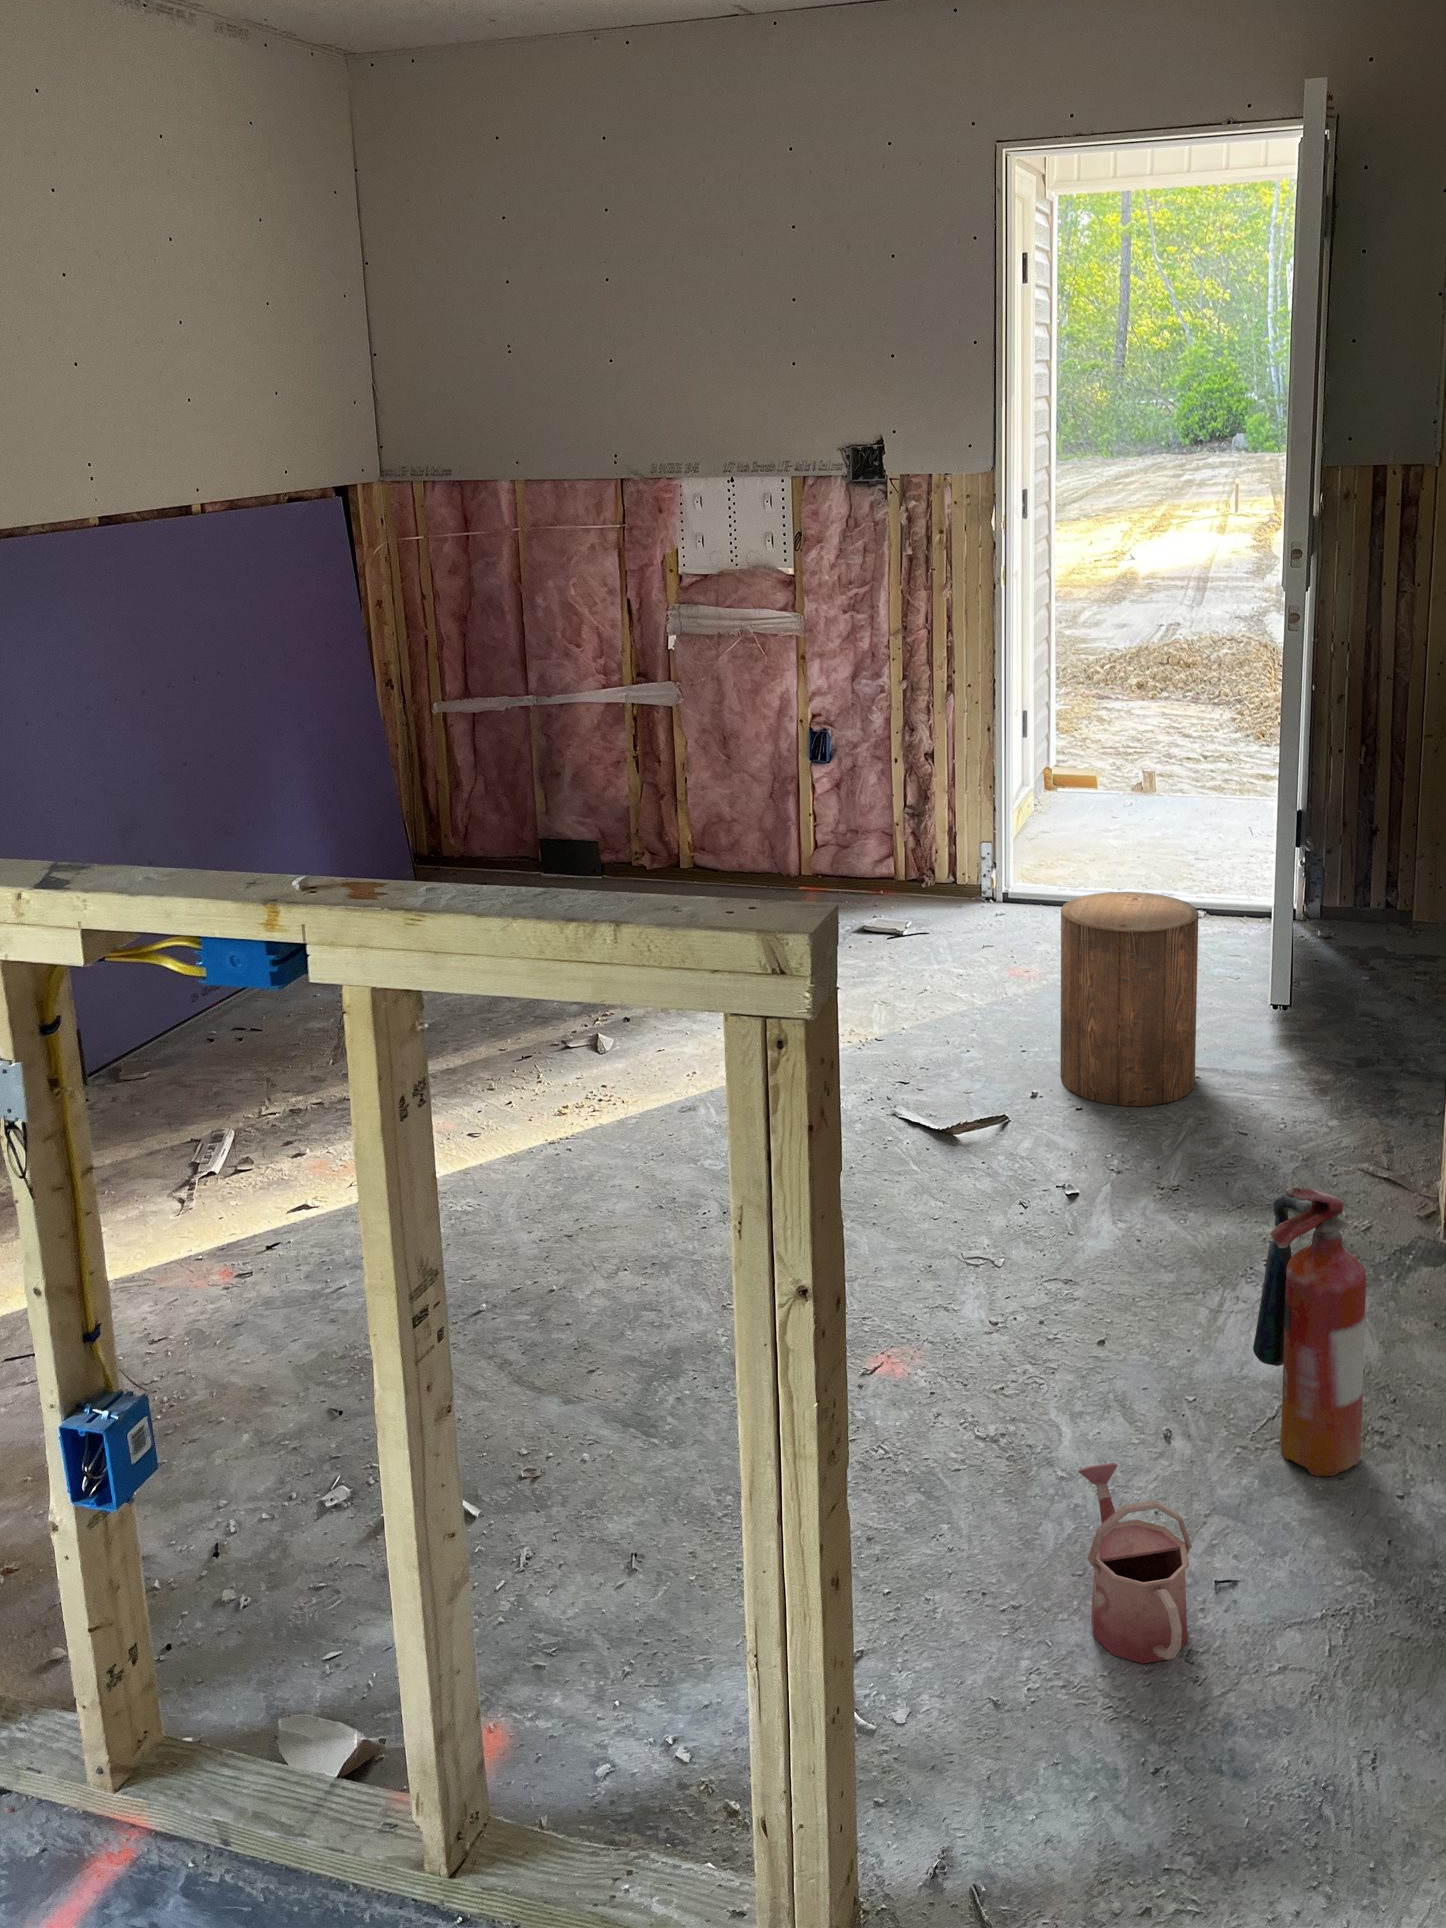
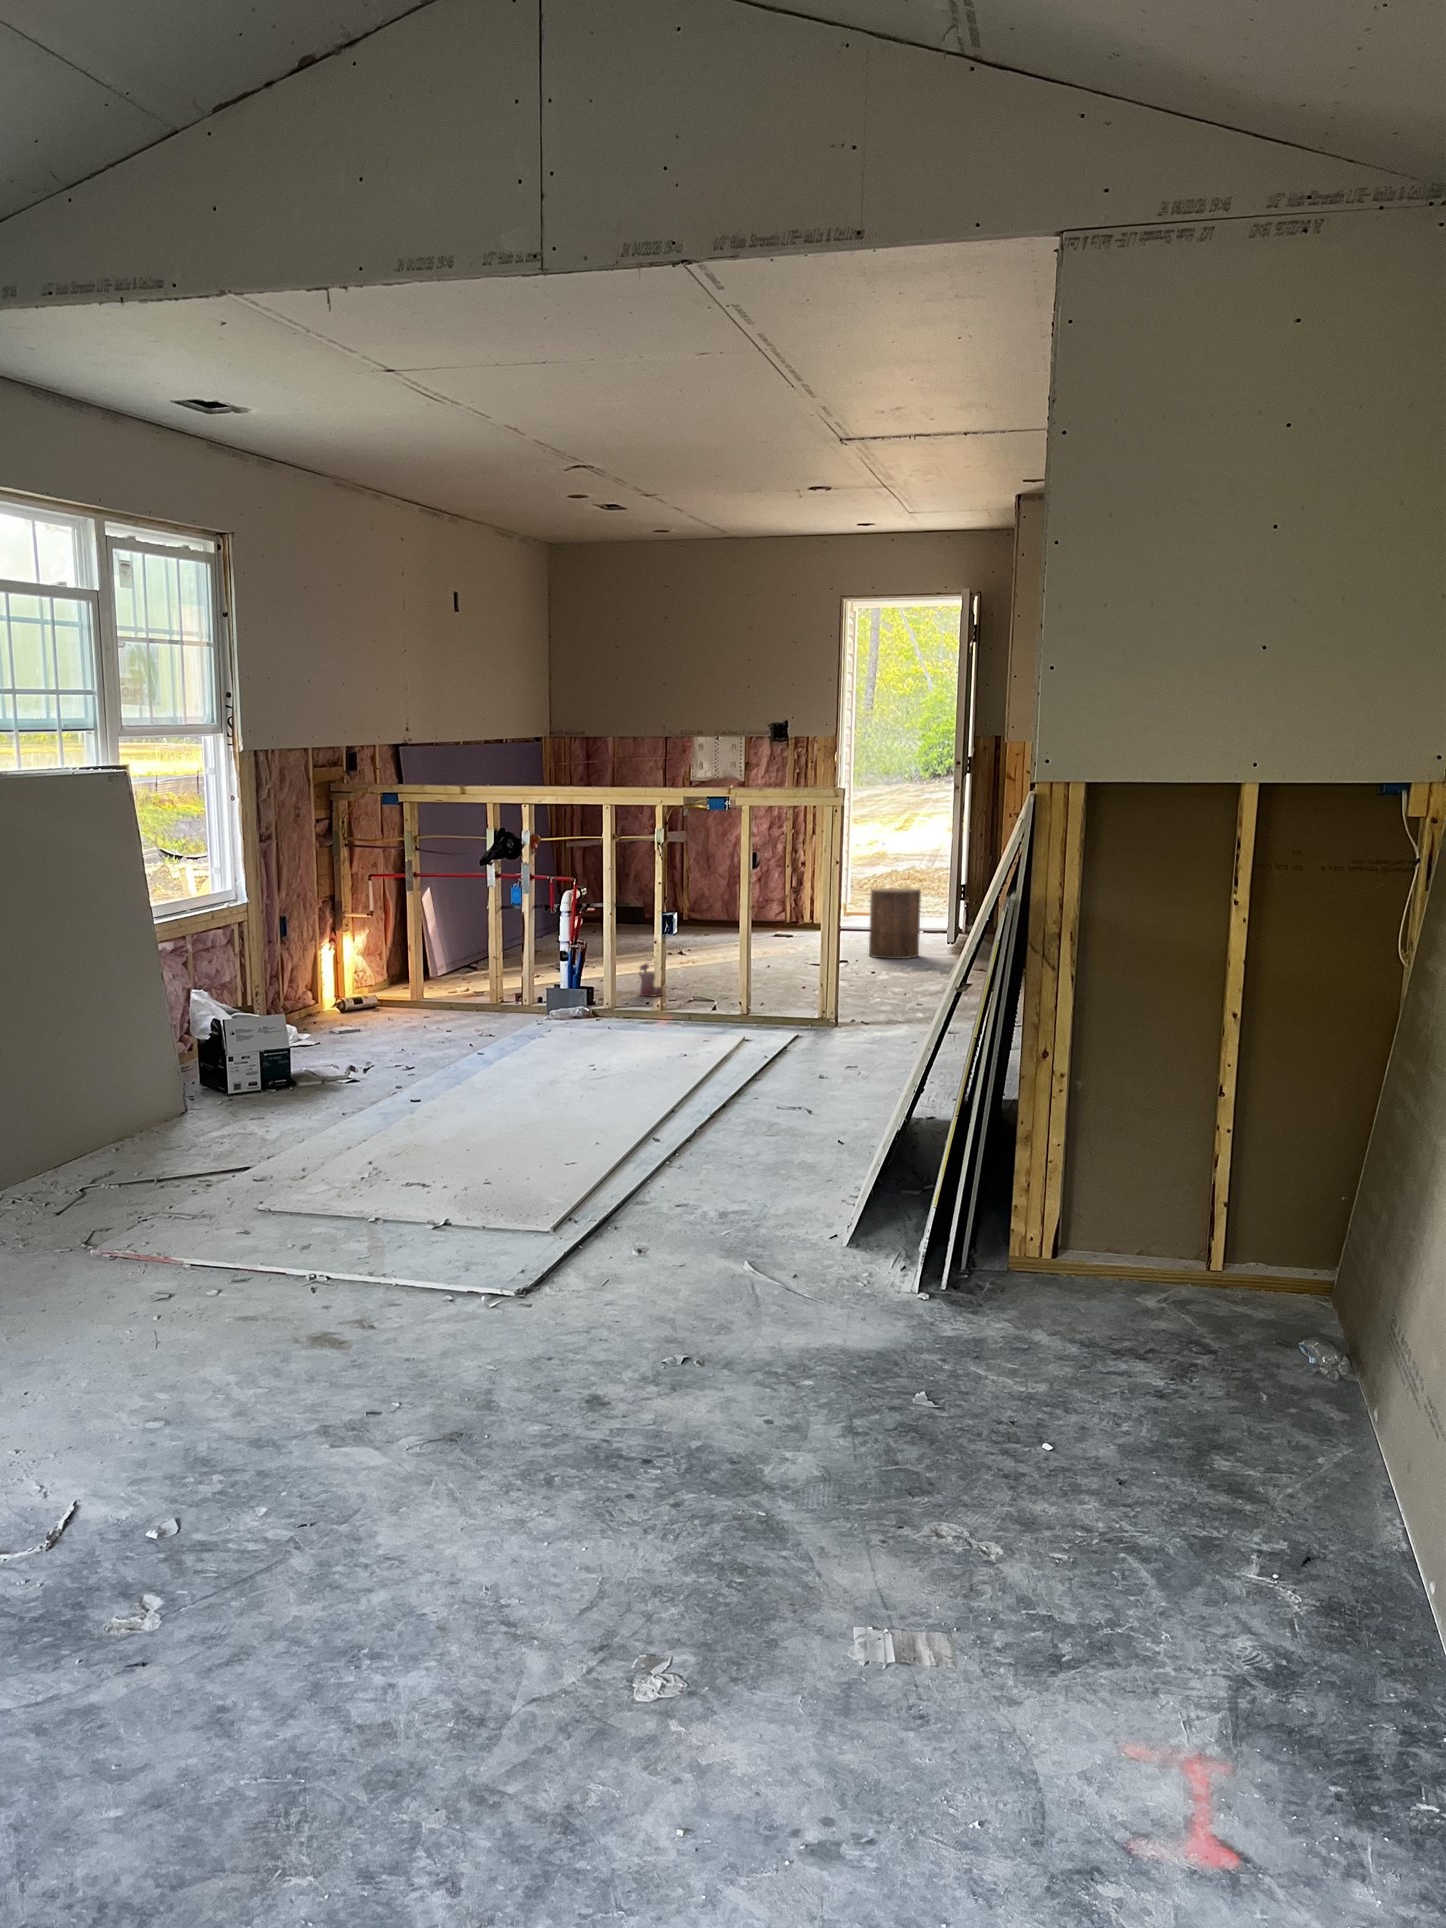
fire extinguisher: present [1253,1187,1366,1476] -> none [935,908,965,993]
watering can: present [1078,1463,1192,1664] -> present [639,963,662,997]

